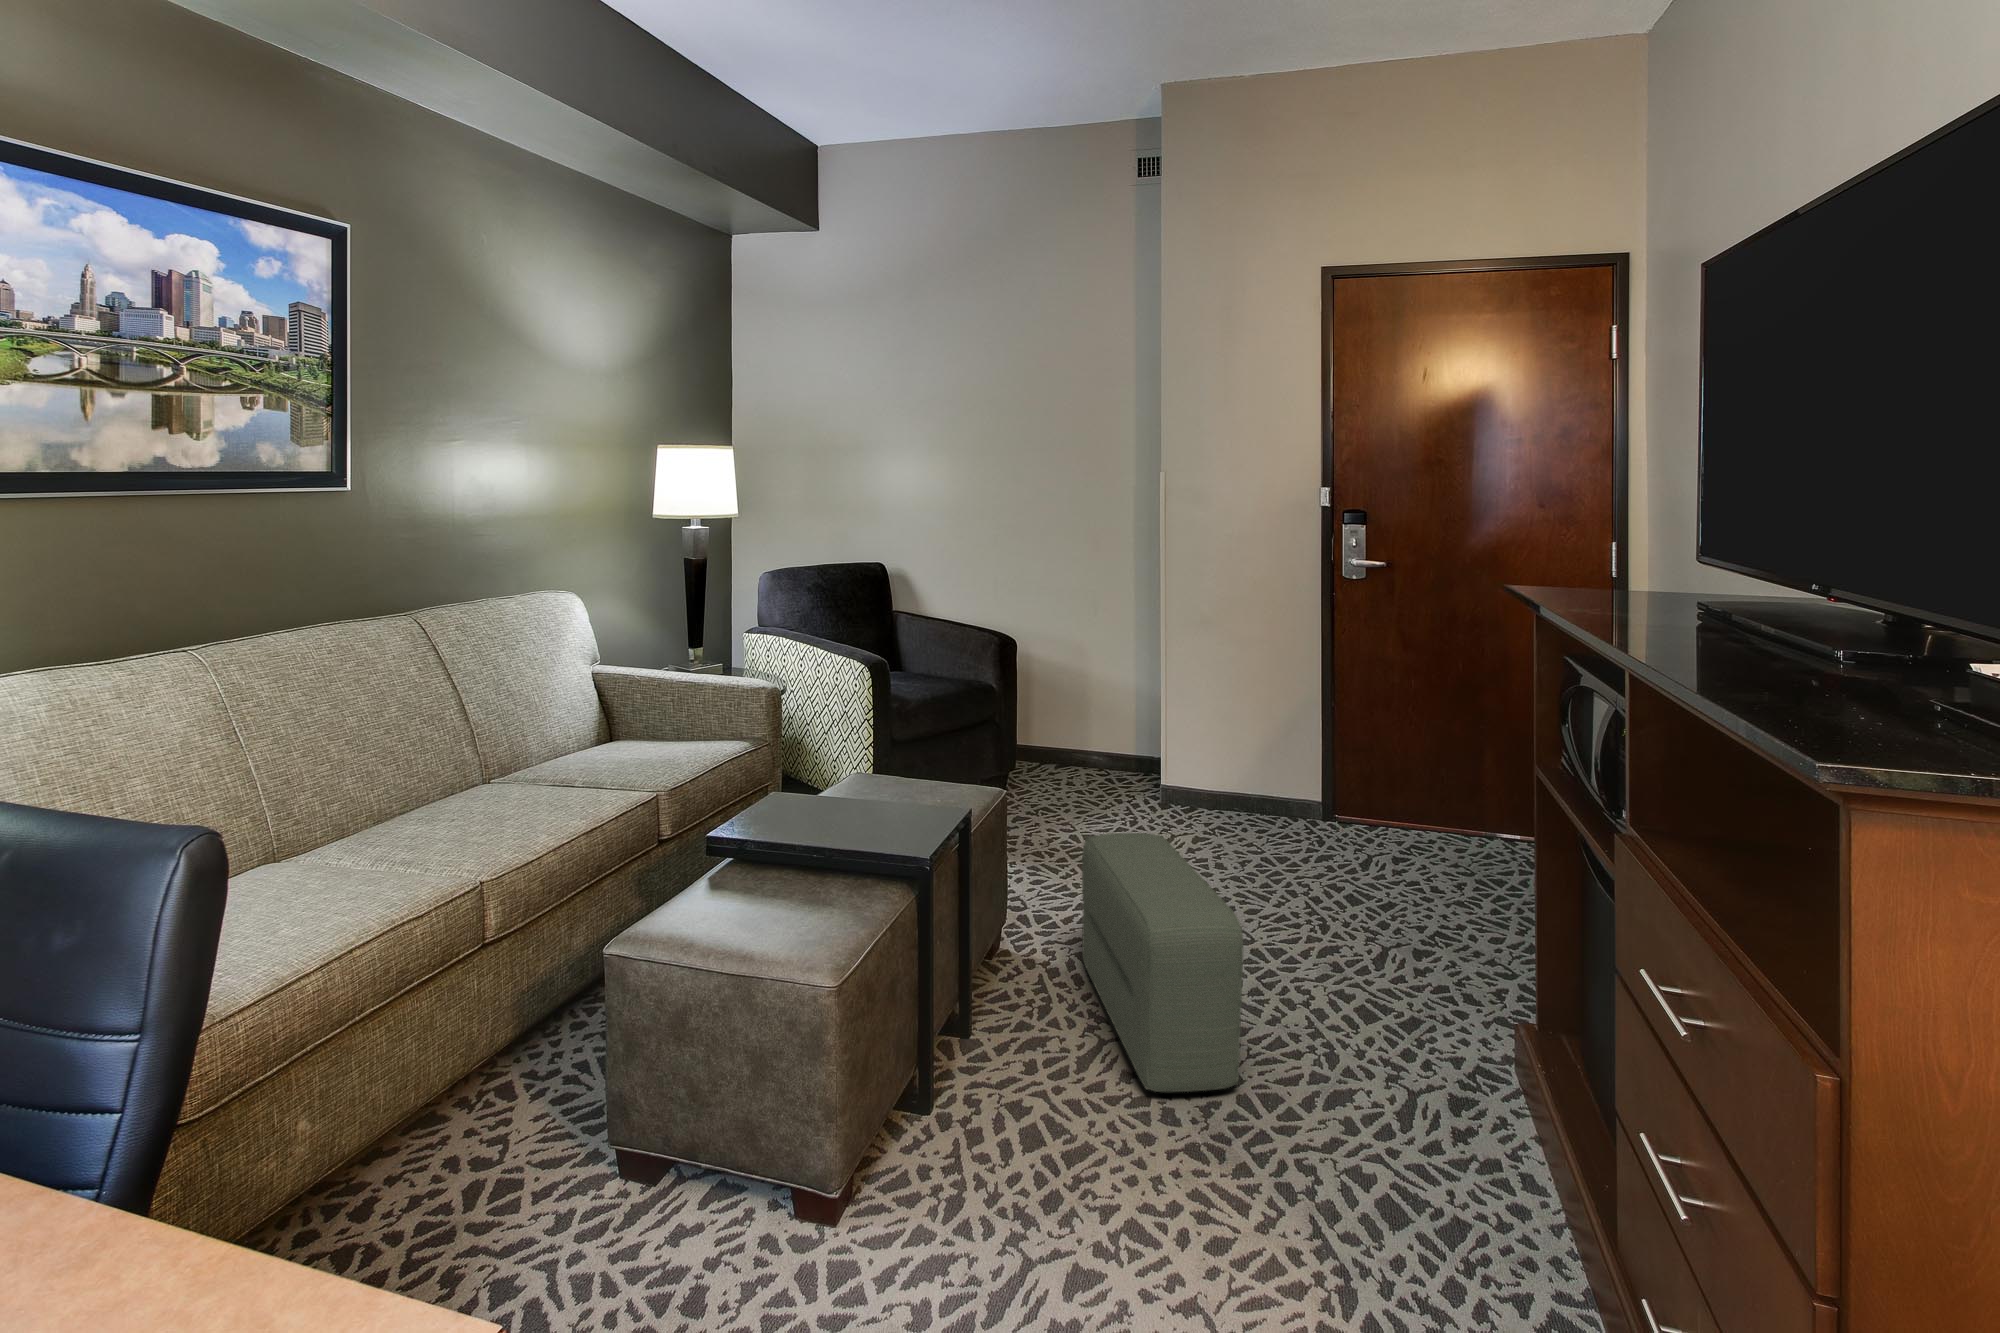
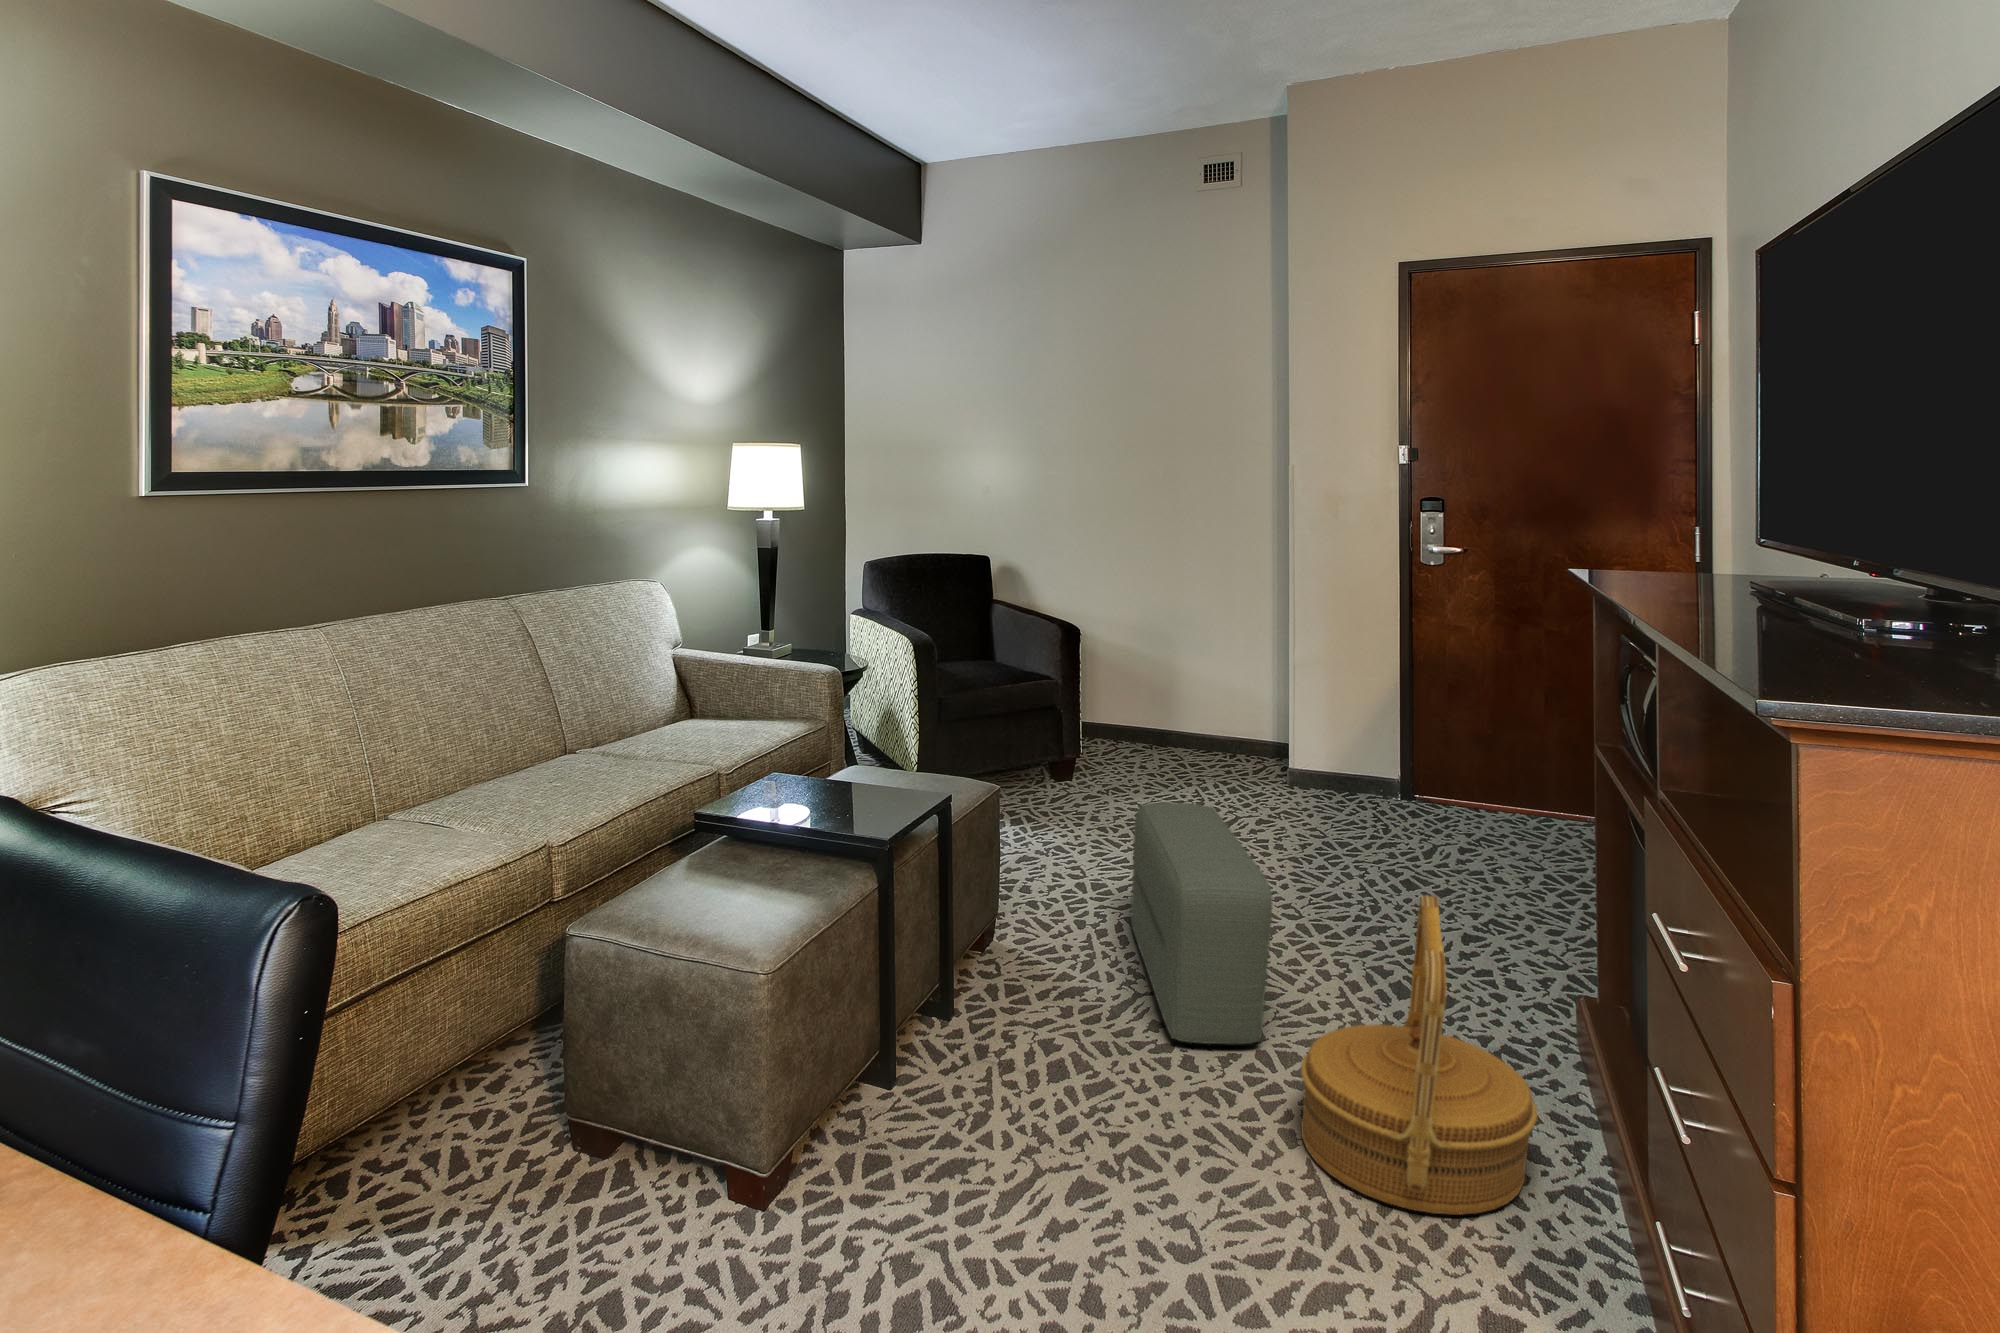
woven basket: none [1293,923,1543,1268] -> present [1301,895,1537,1215]

